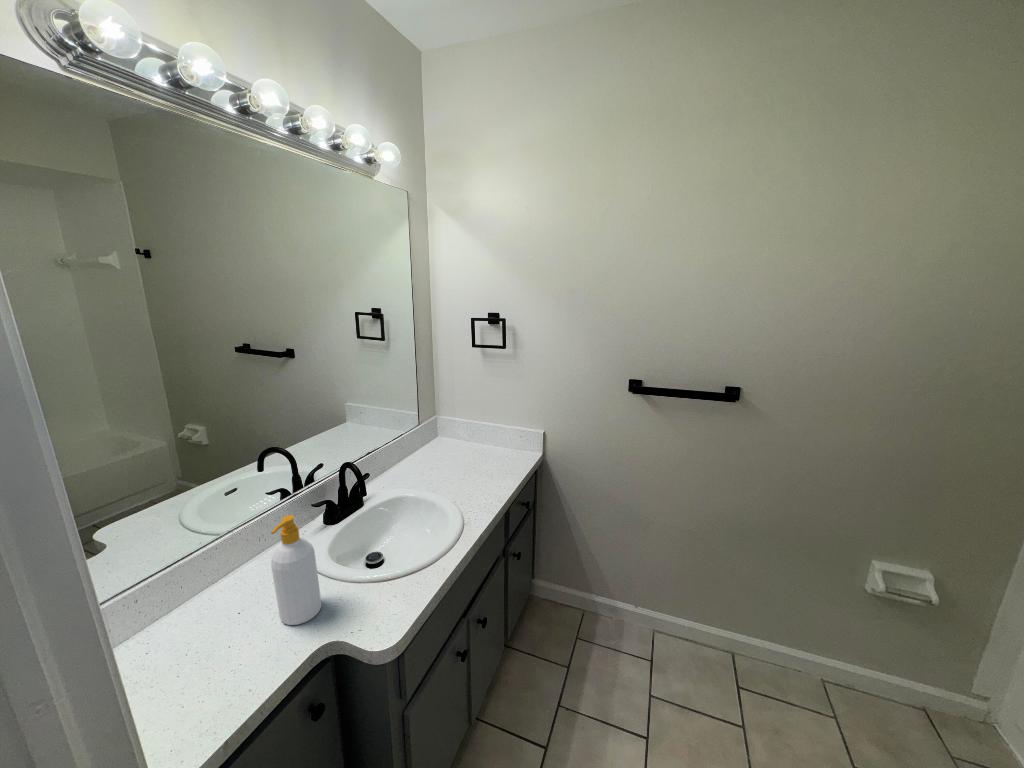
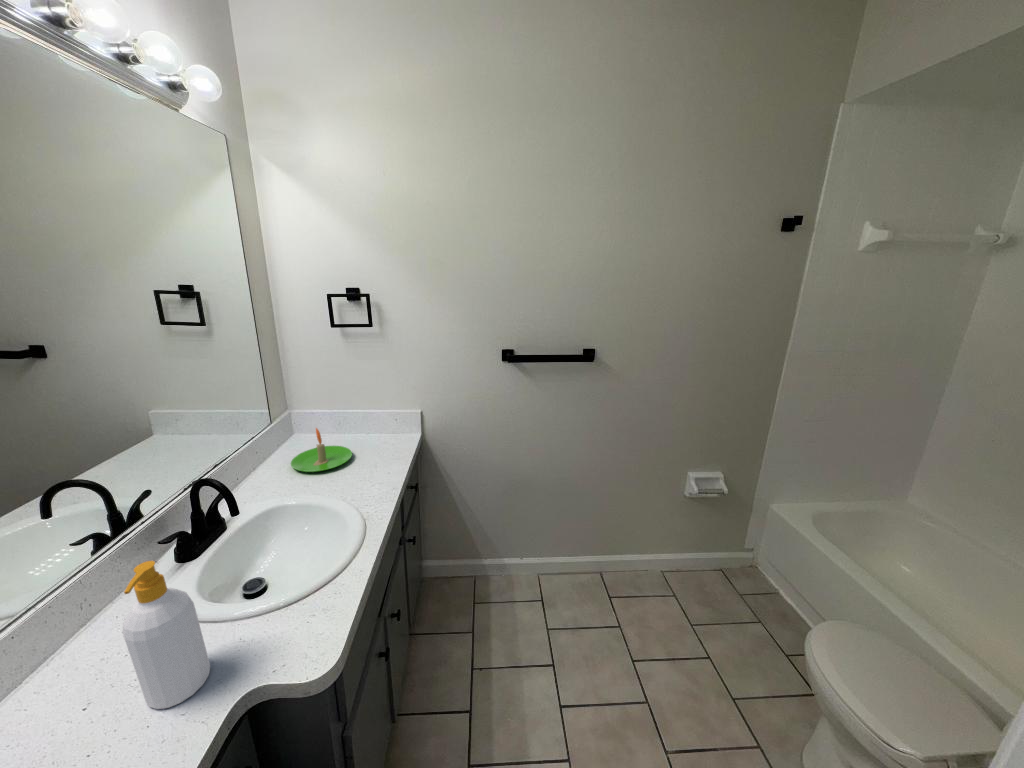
candle: none [425,434,475,473] -> present [291,428,352,472]

